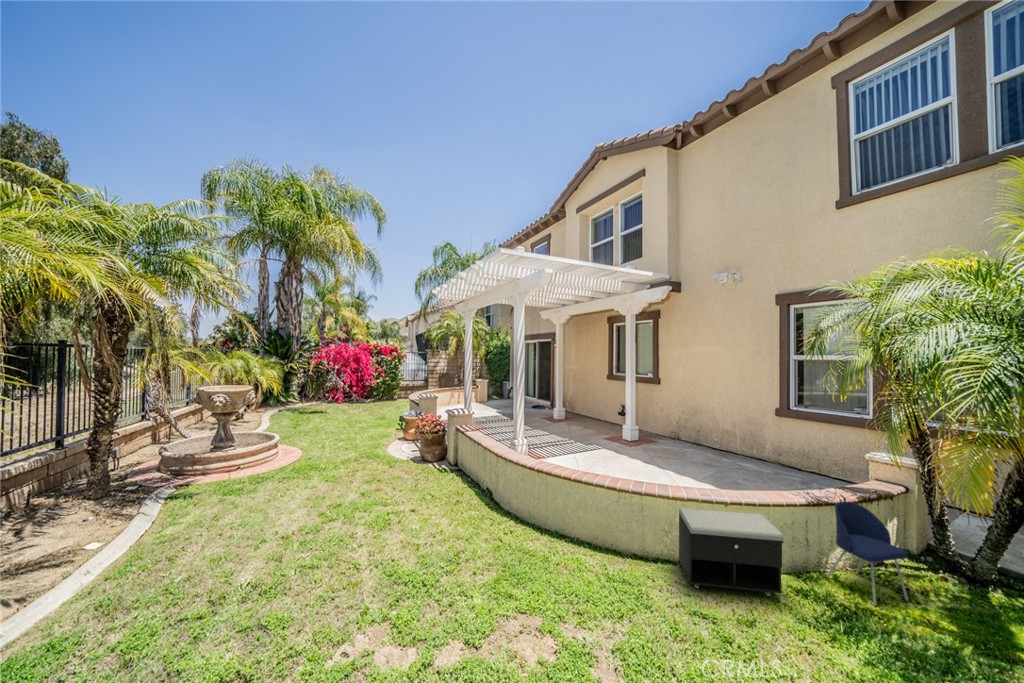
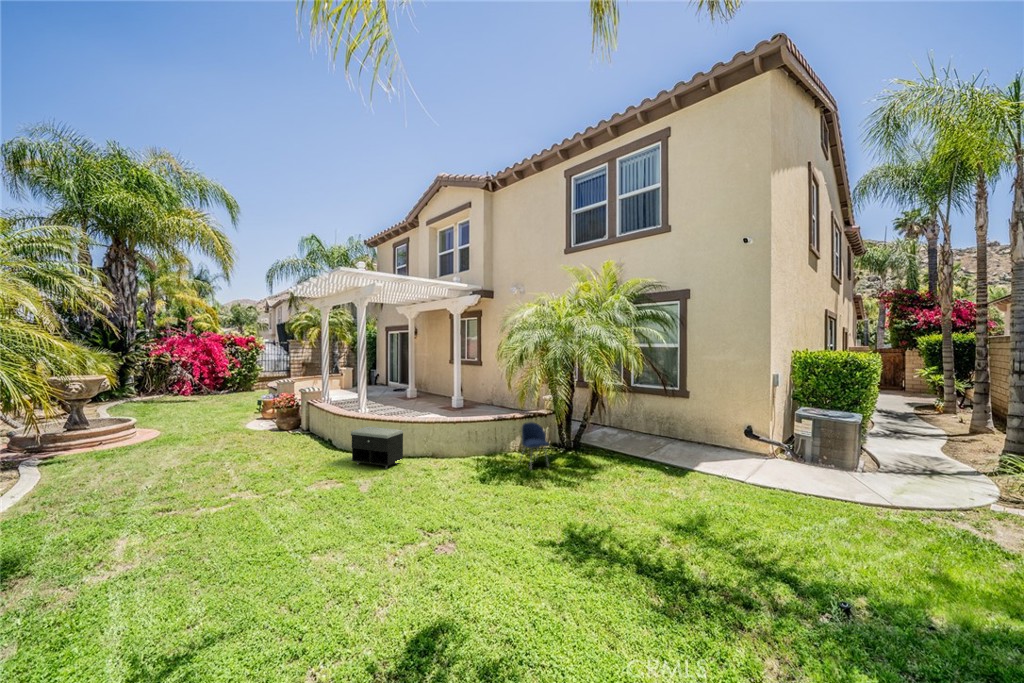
storage bench: present [679,508,783,596] -> present [351,427,403,468]

